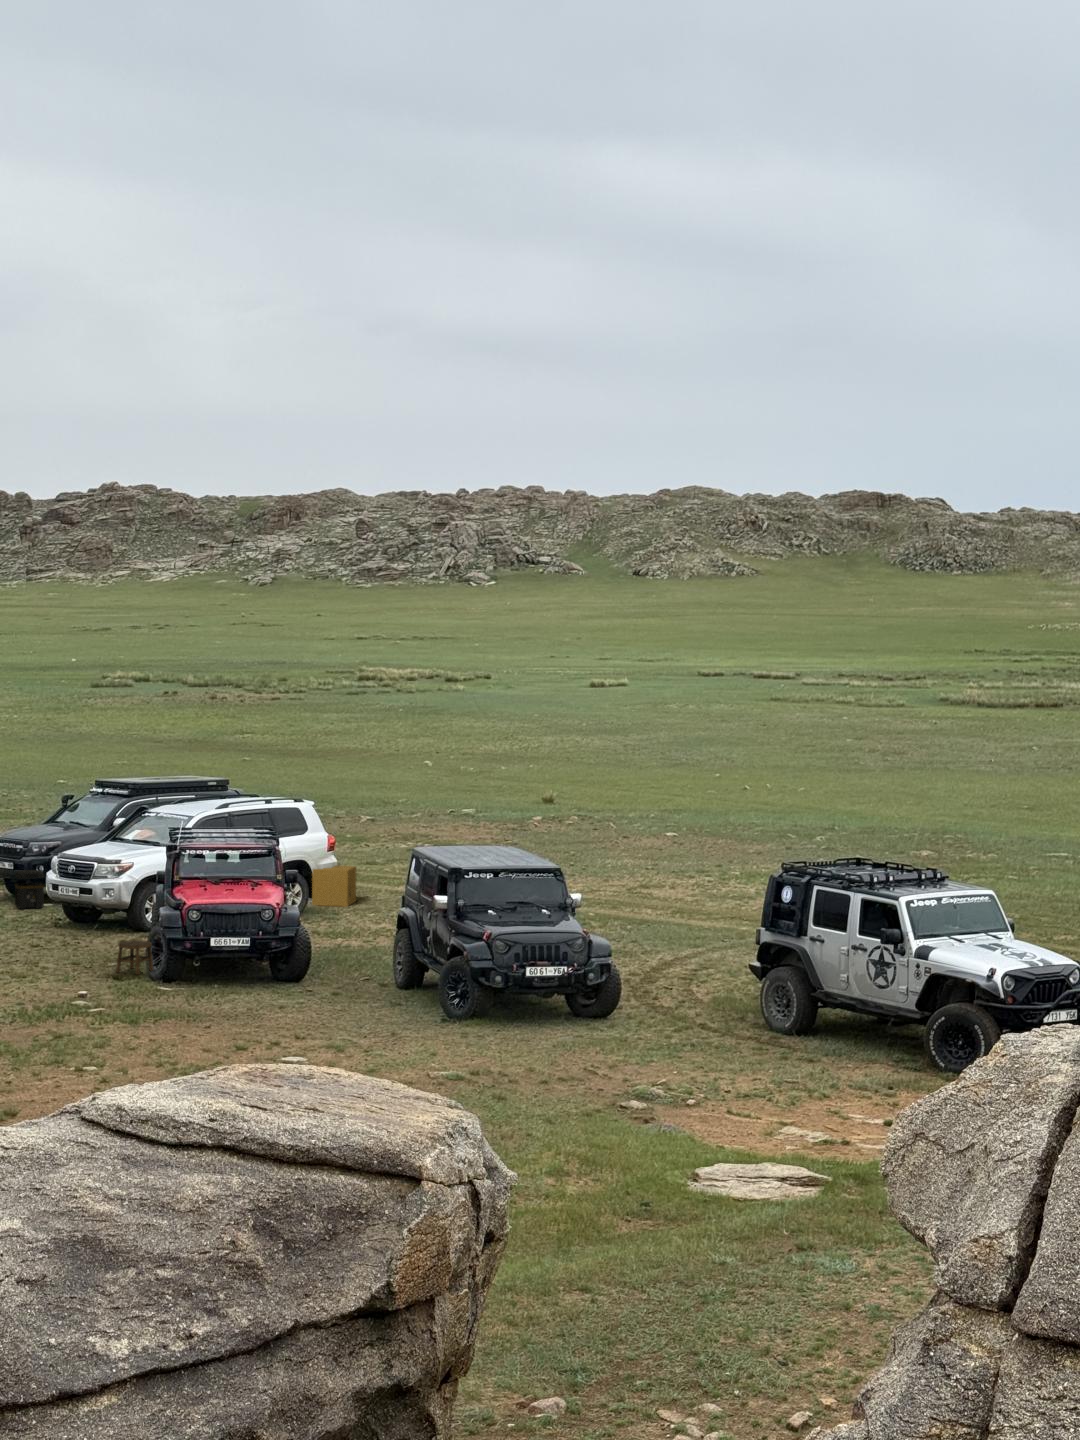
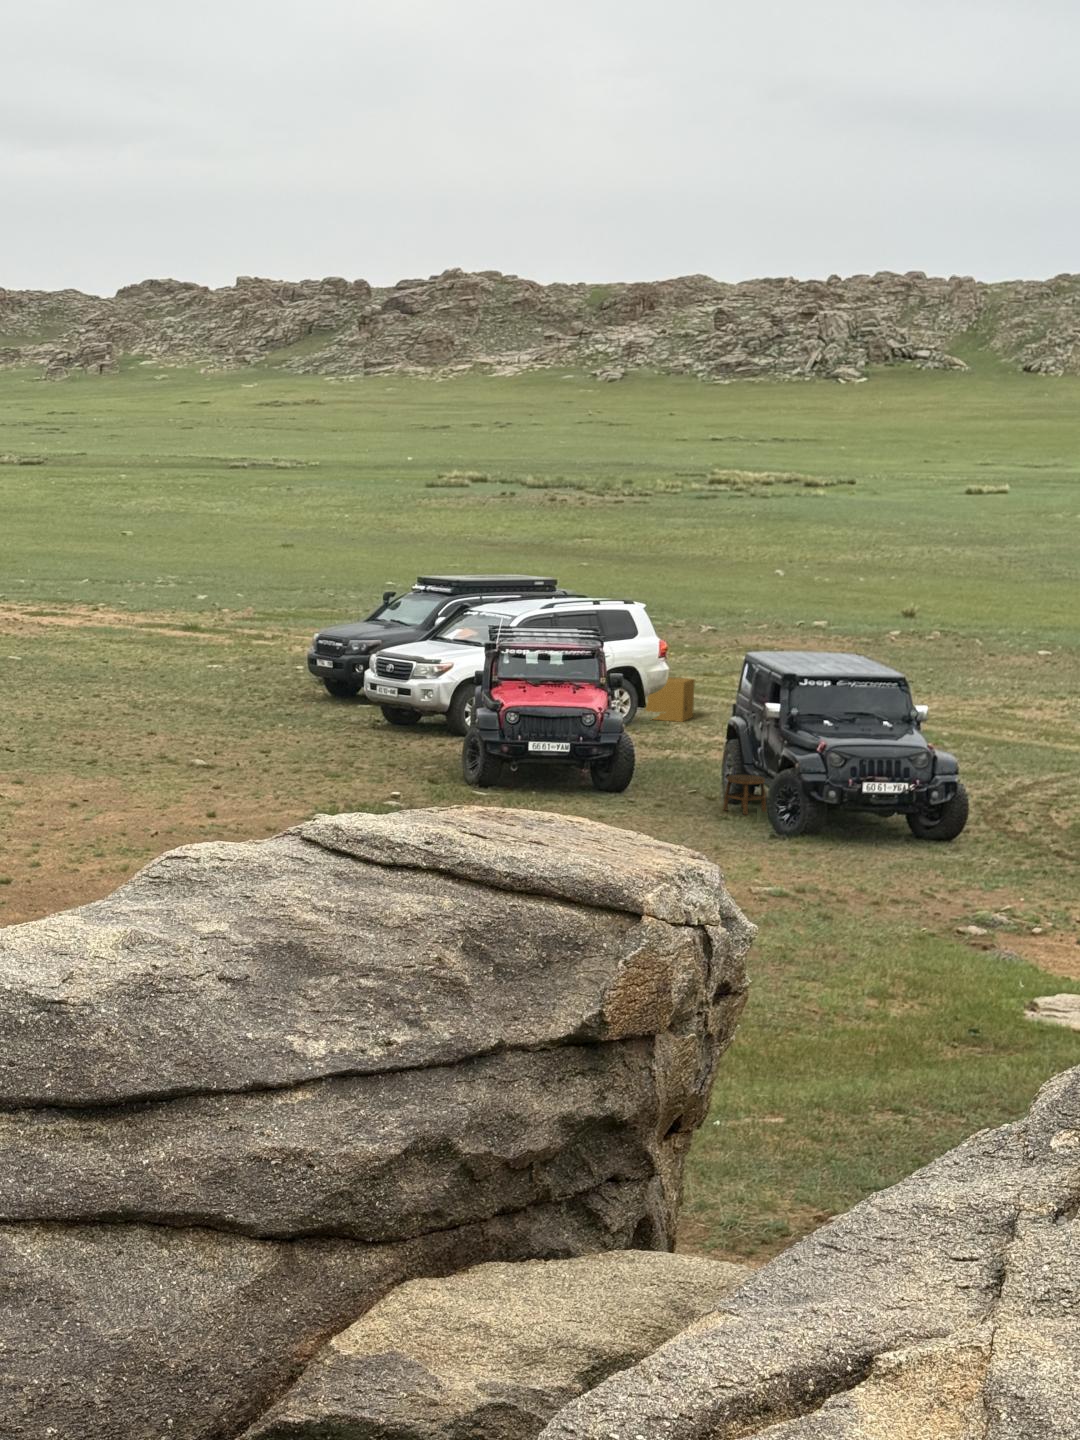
toolbox: present [15,870,44,909] -> none [334,671,365,711]
stool: present [116,940,153,975] -> present [723,775,766,815]

